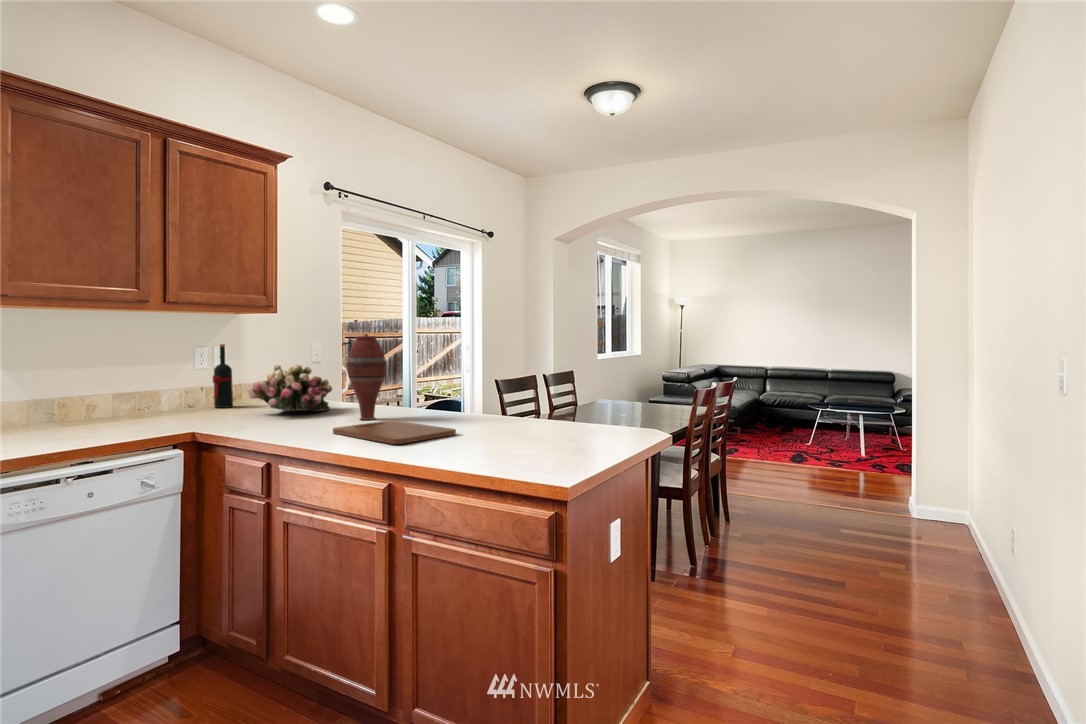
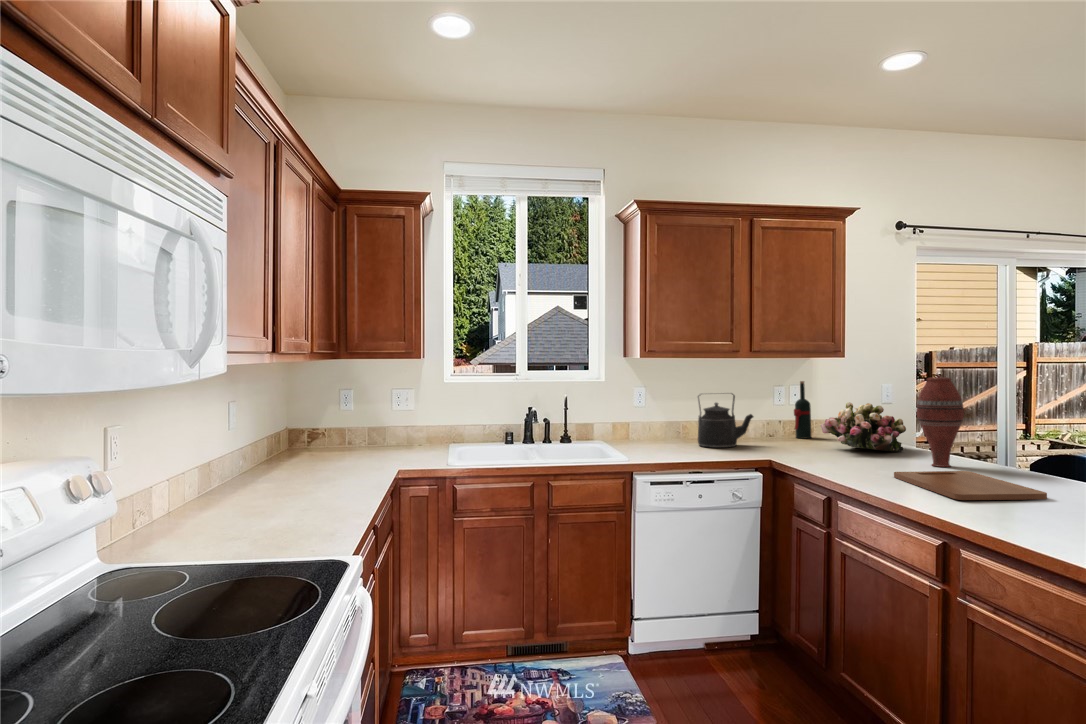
kettle: none [81,357,165,427] -> present [698,393,753,448]

